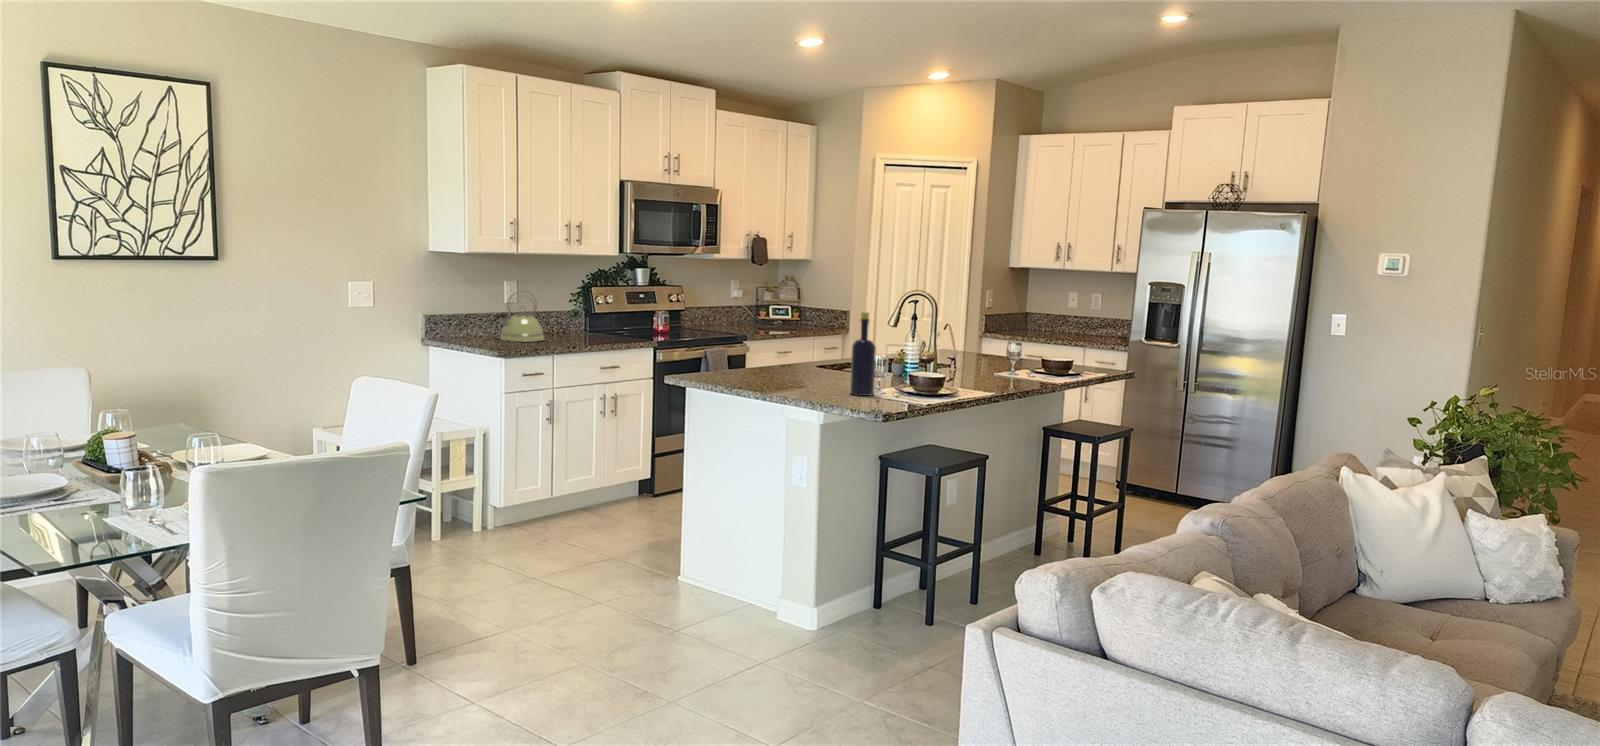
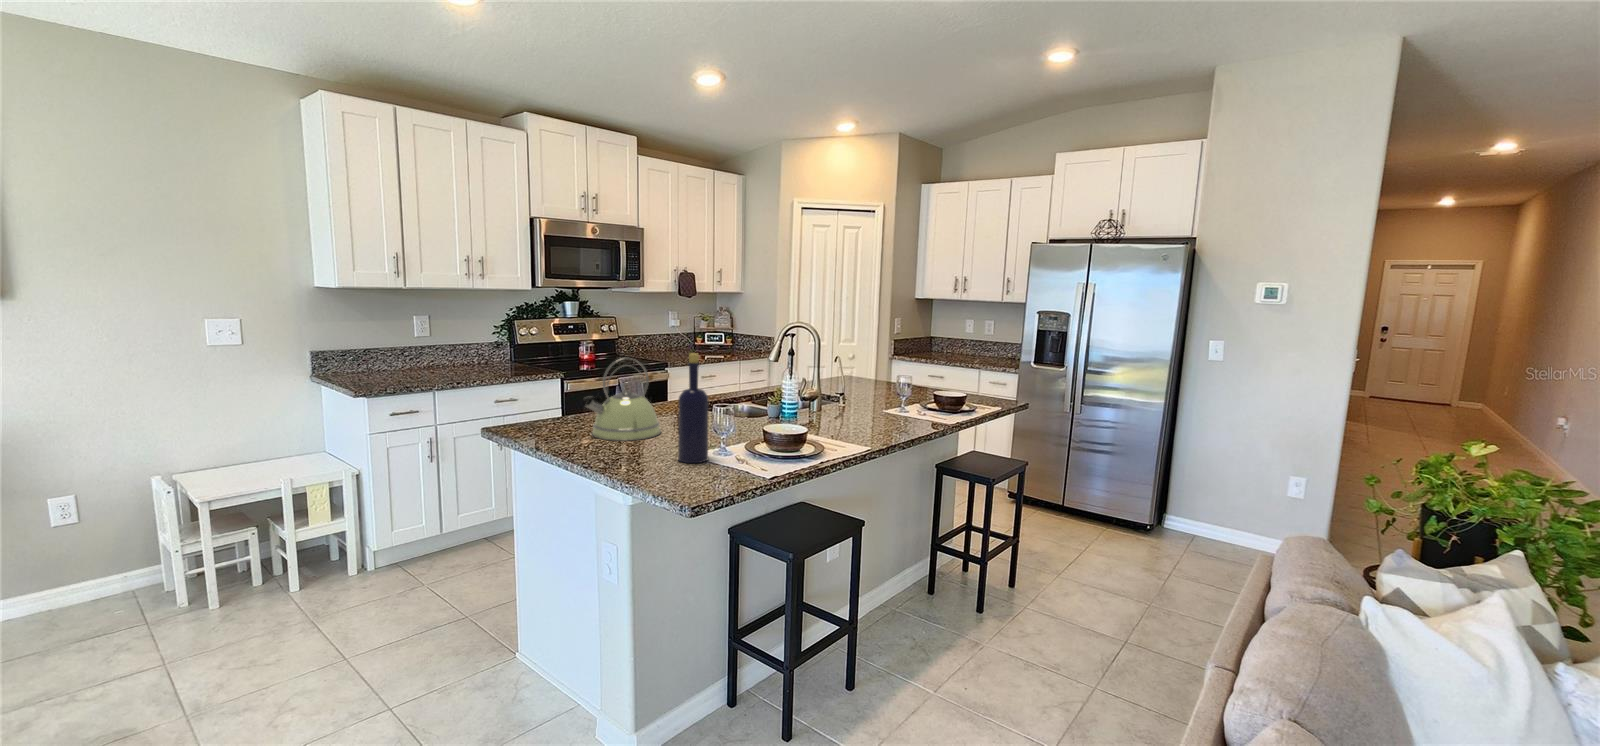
kettle: present [496,292,544,342] -> present [584,358,661,441]

